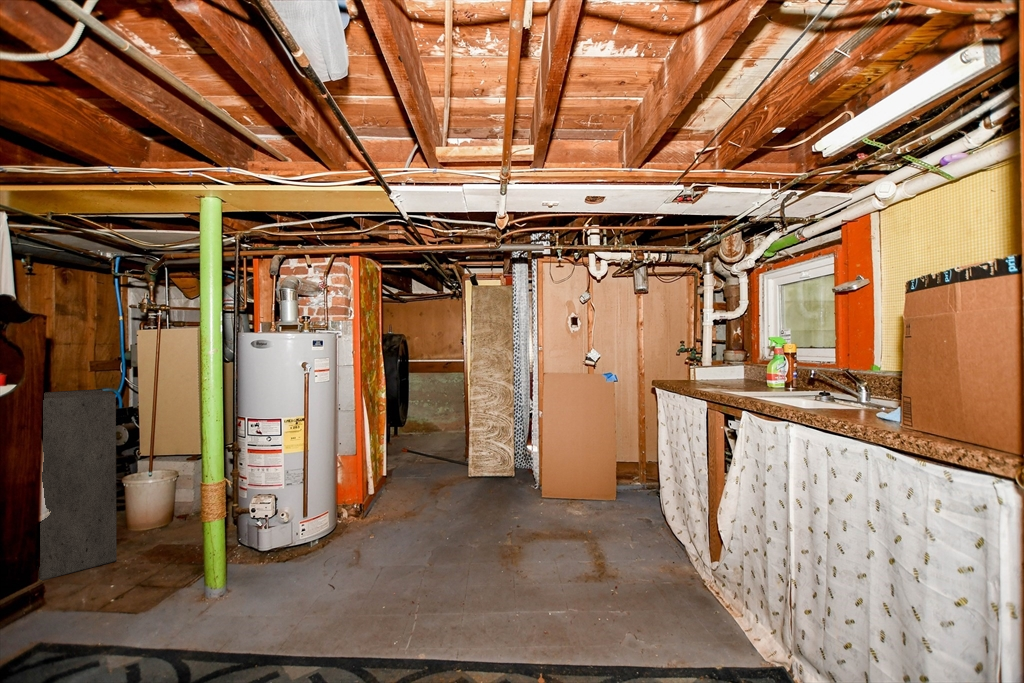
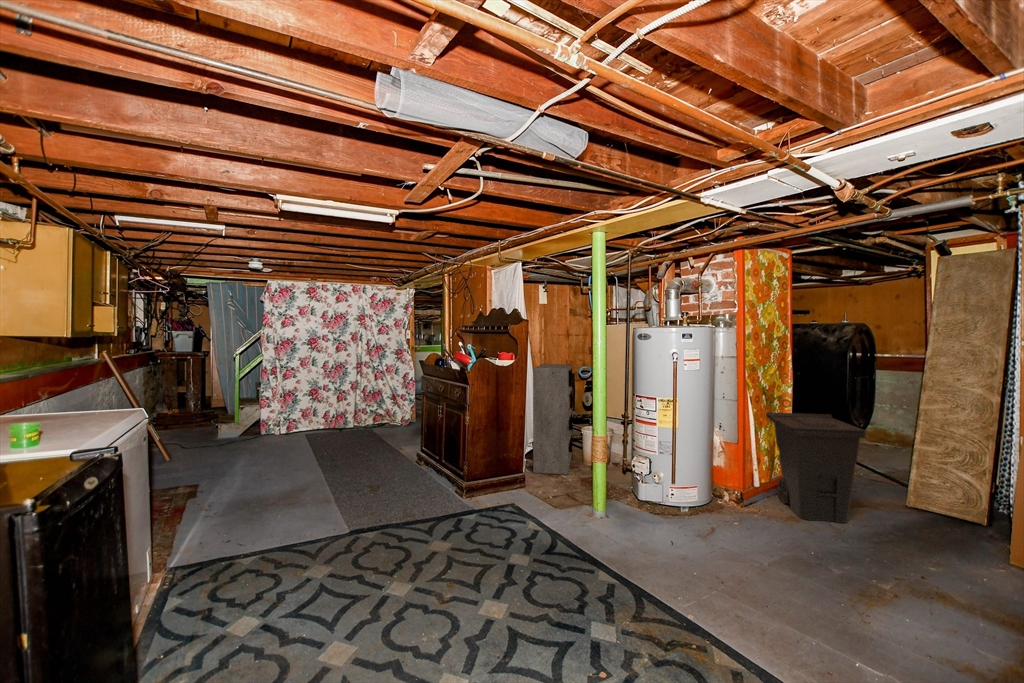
trash can: none [373,413,457,513] -> present [766,412,866,523]

